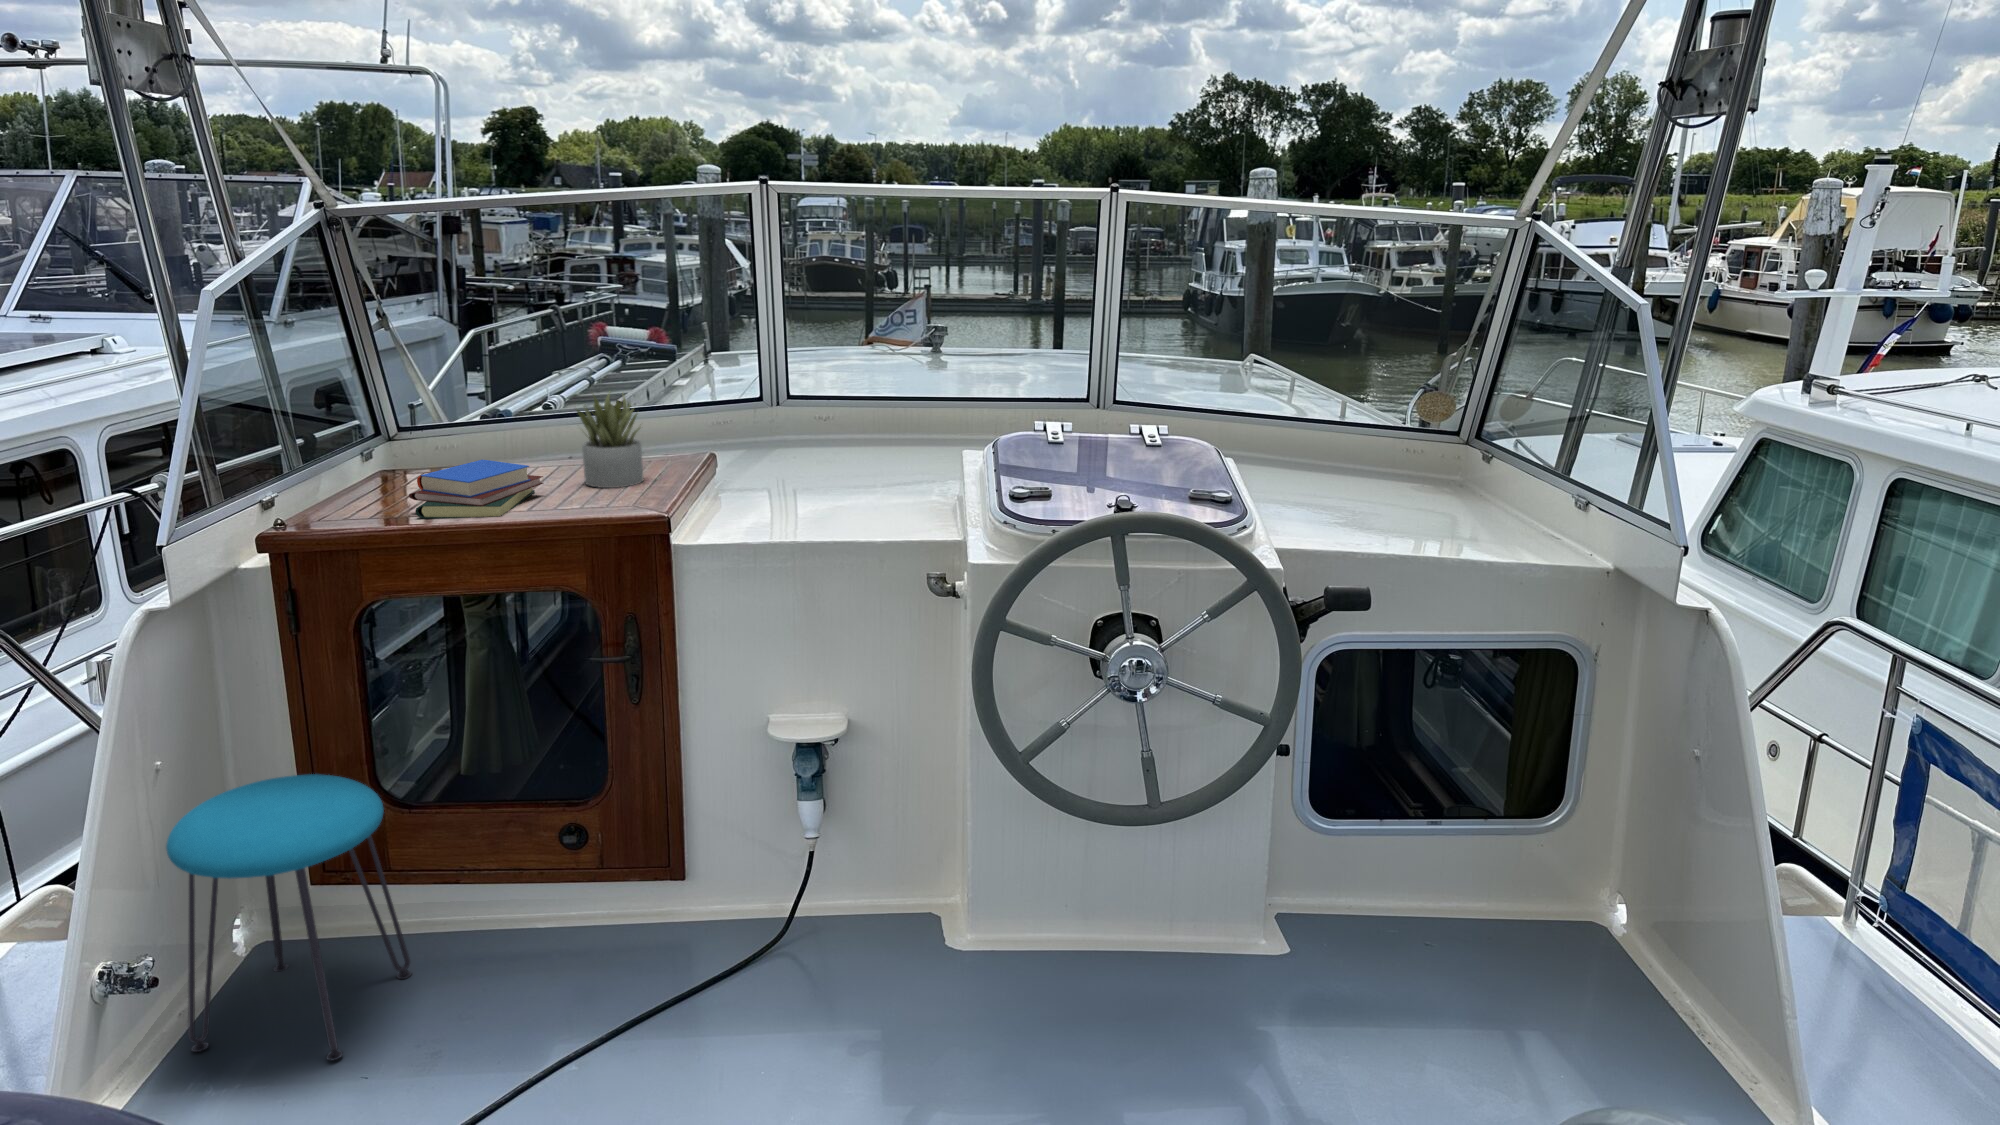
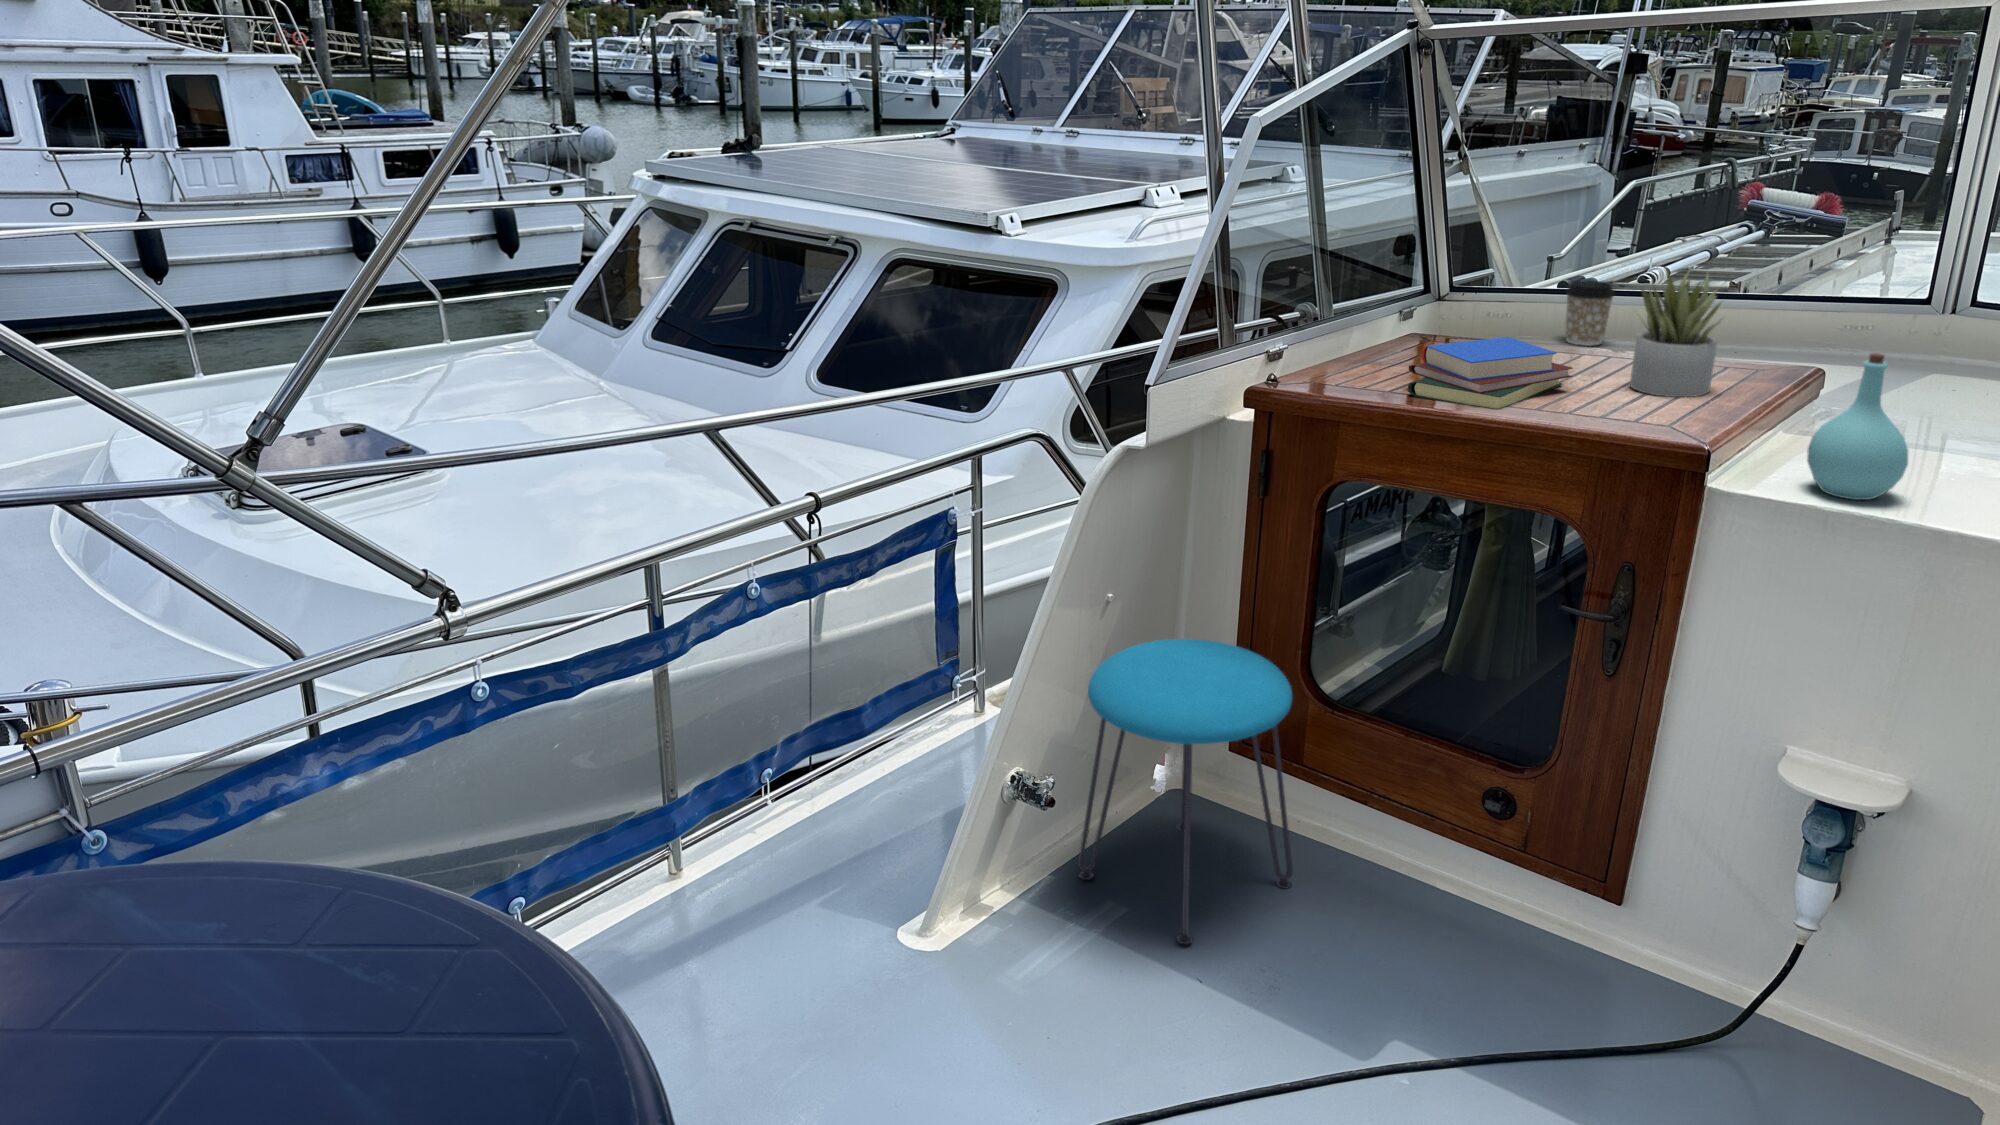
coffee cup: none [495,410,535,463] -> present [1566,281,1614,346]
bottle: none [732,433,795,535] -> present [1807,353,1908,500]

